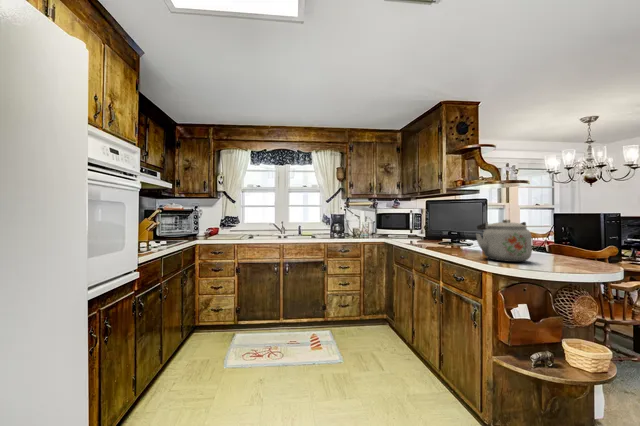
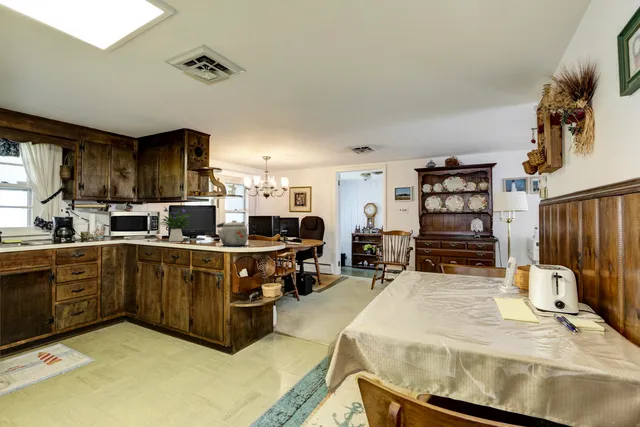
flower arrangement: none [407,200,454,245] -> present [160,208,193,242]

